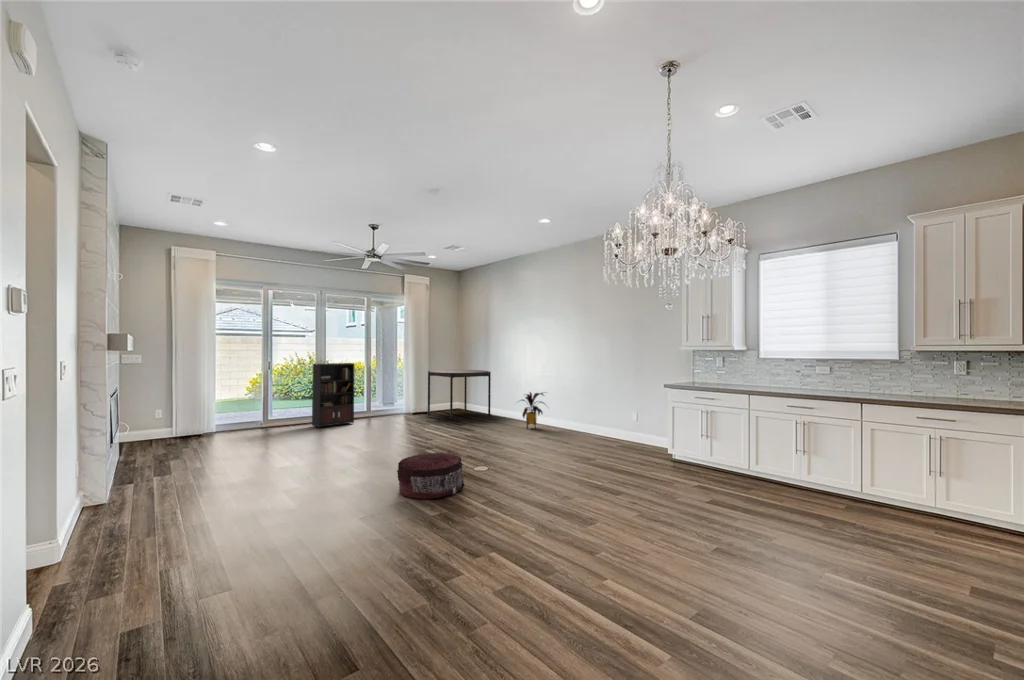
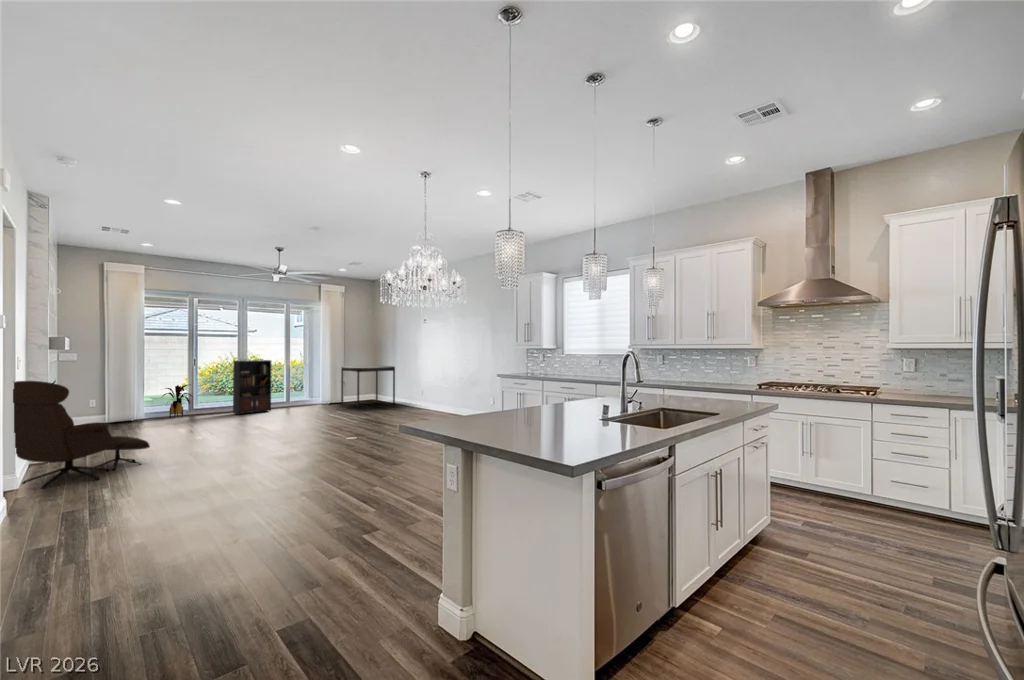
house plant: present [522,392,544,428] -> present [163,385,193,418]
lounge chair: none [41,397,236,560] -> present [13,381,150,489]
pouf: present [397,453,465,499] -> none [277,424,330,455]

